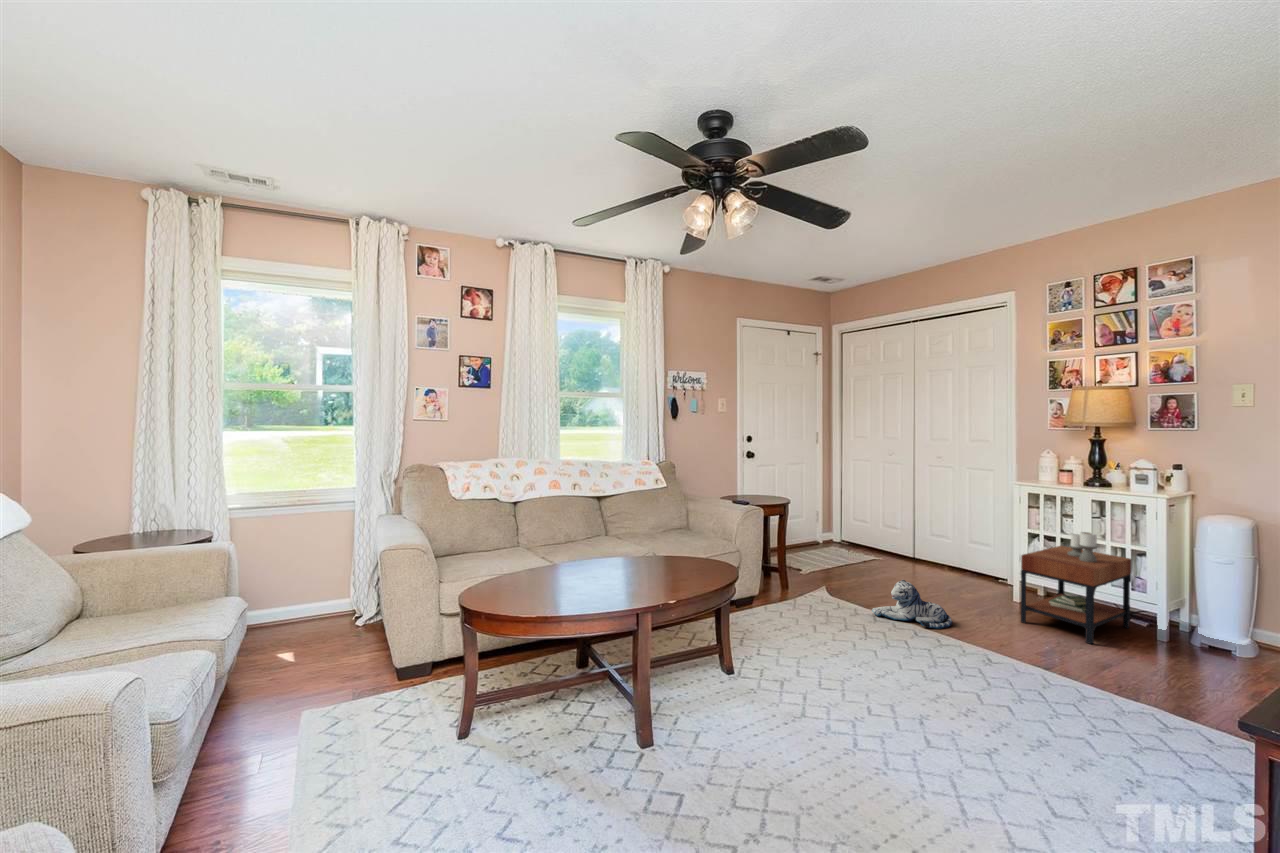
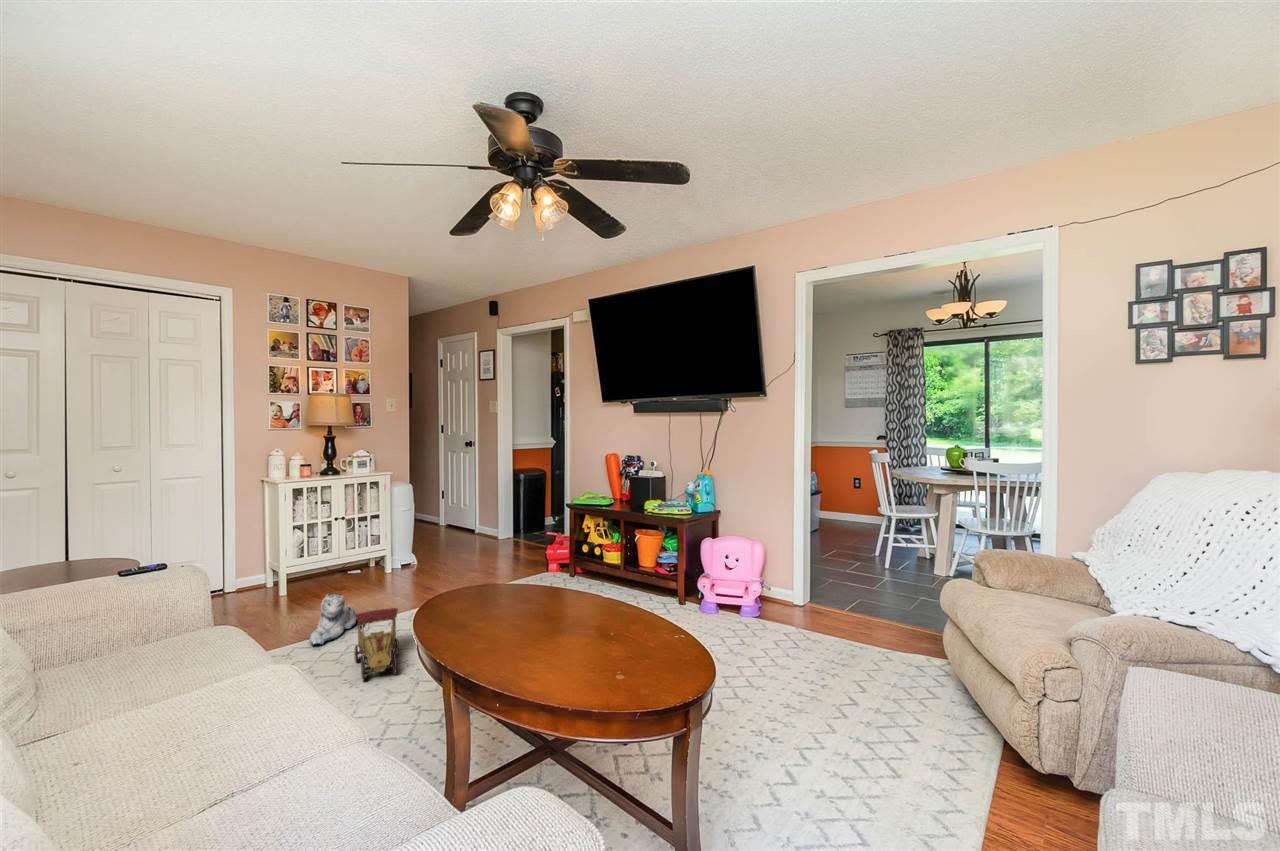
side table: present [1021,532,1132,644] -> none [328,508,404,599]
toy train: none [797,591,871,644] -> present [354,608,399,681]

